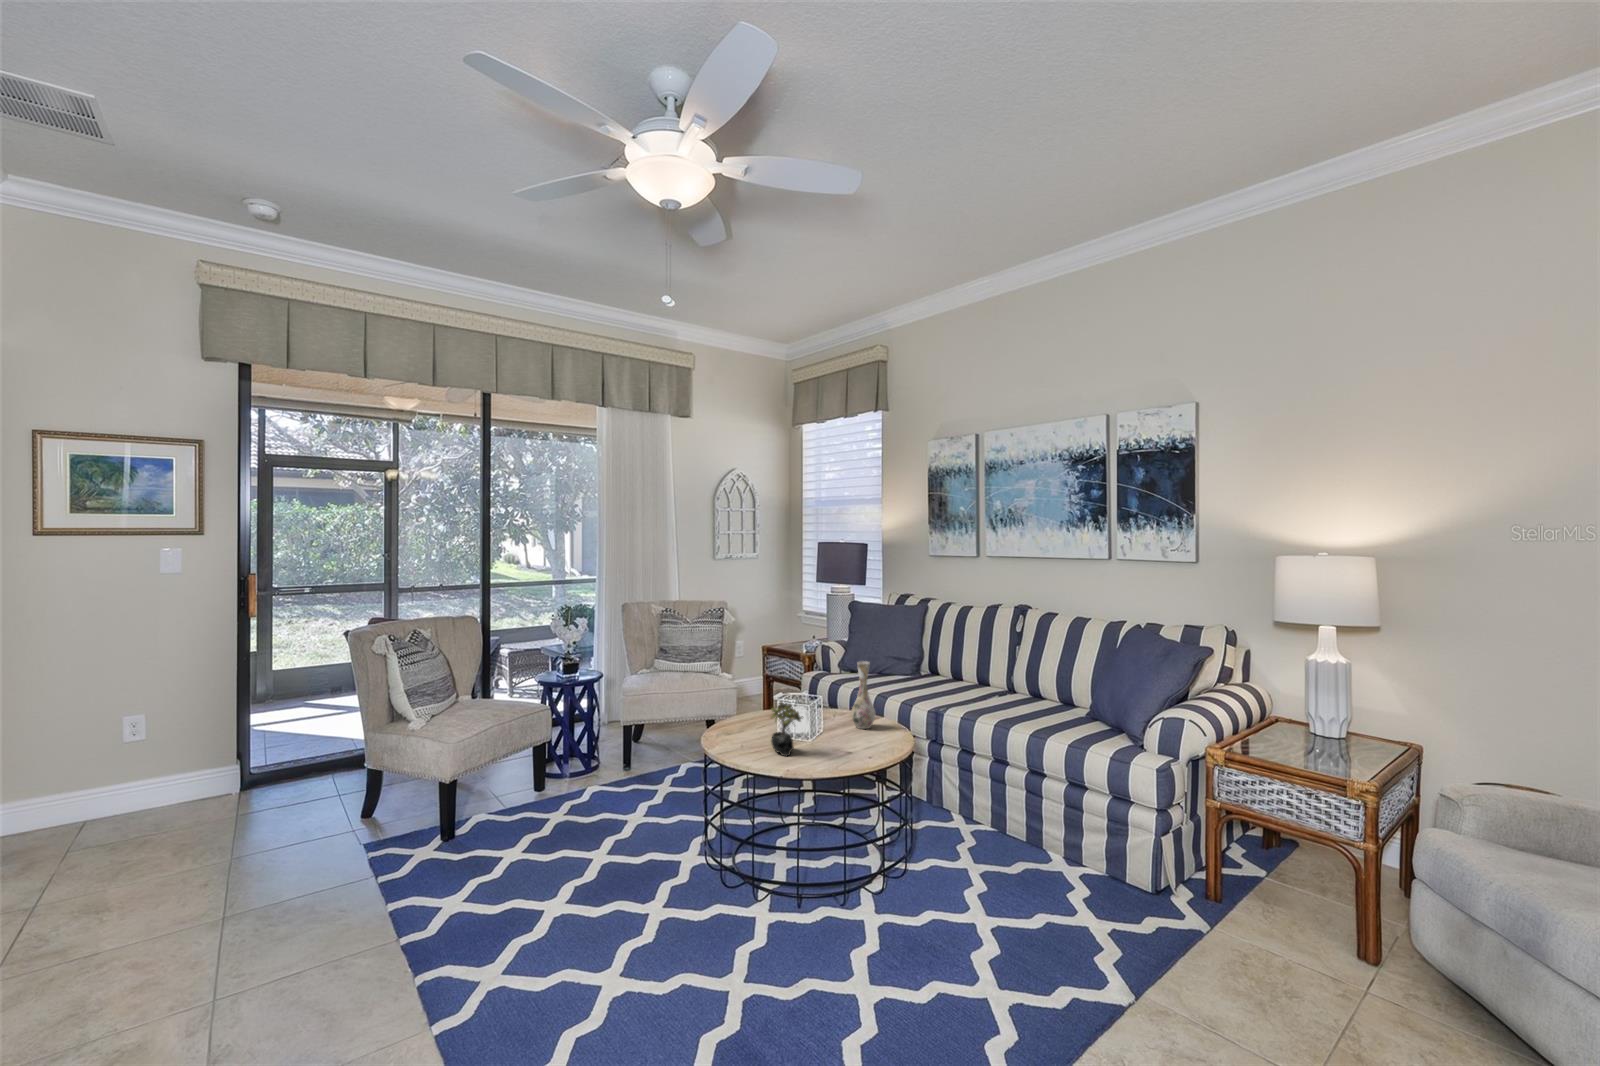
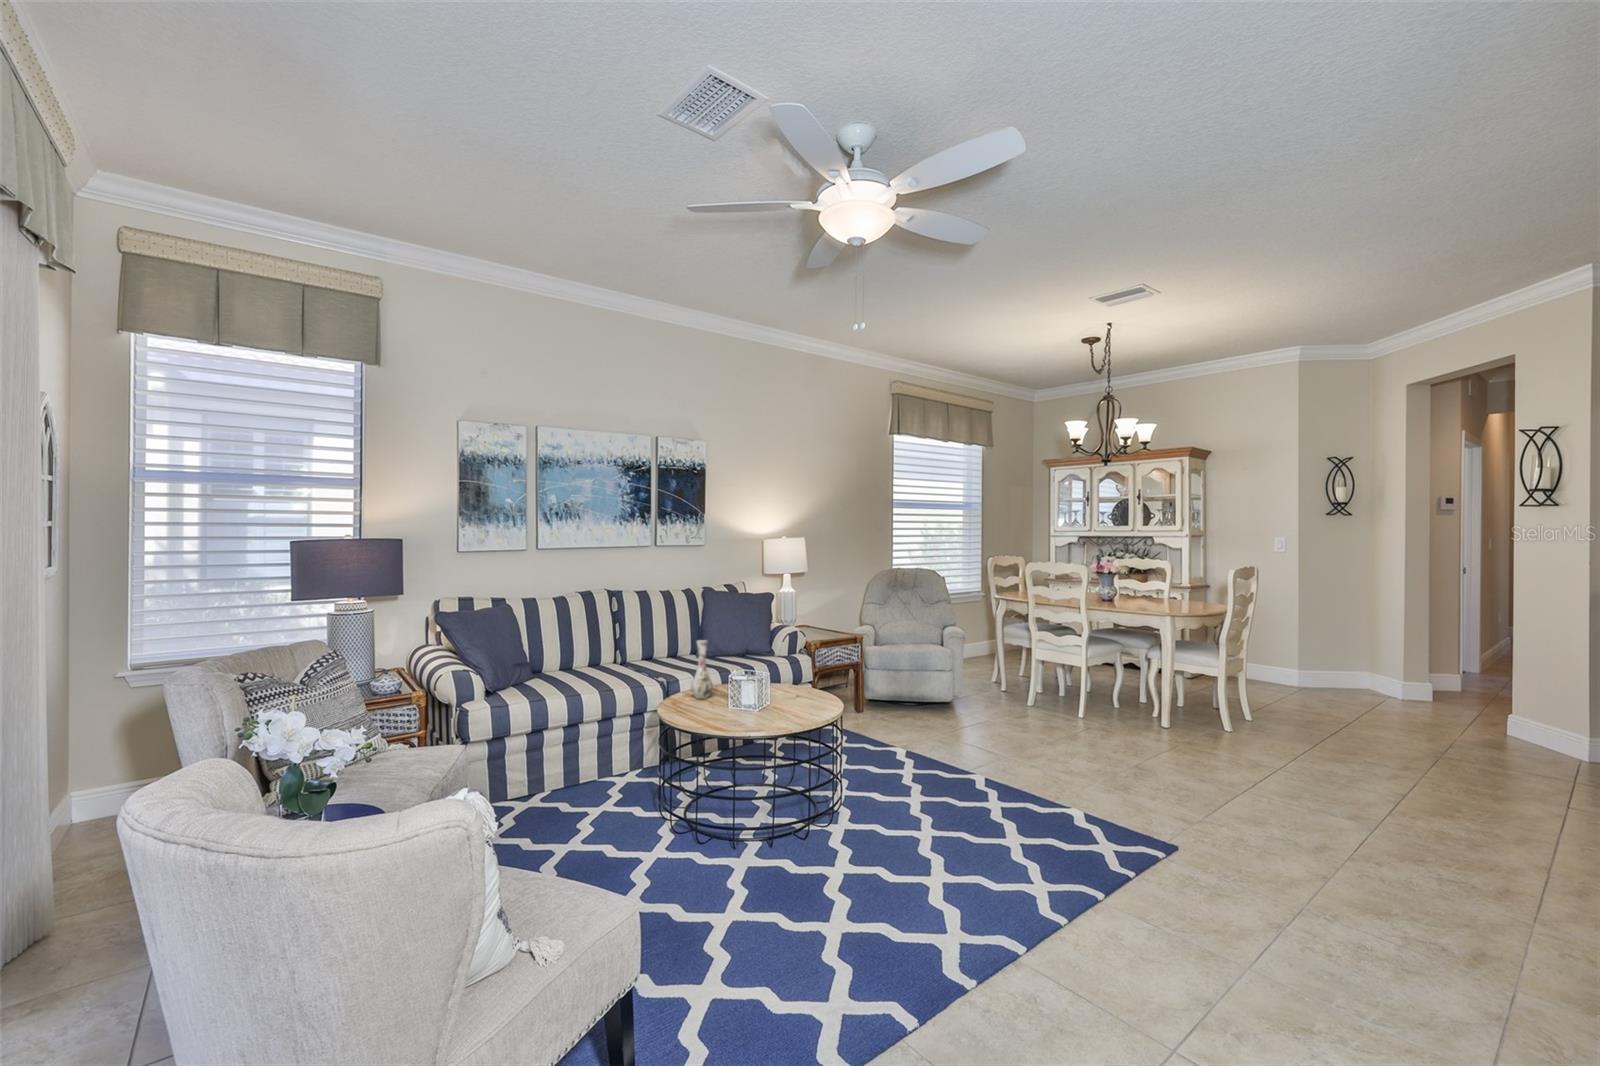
succulent plant: present [771,702,803,756] -> none [757,674,790,716]

